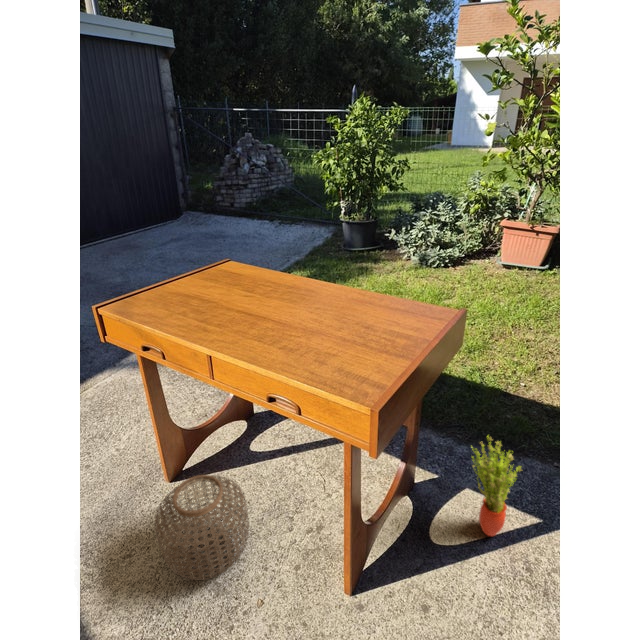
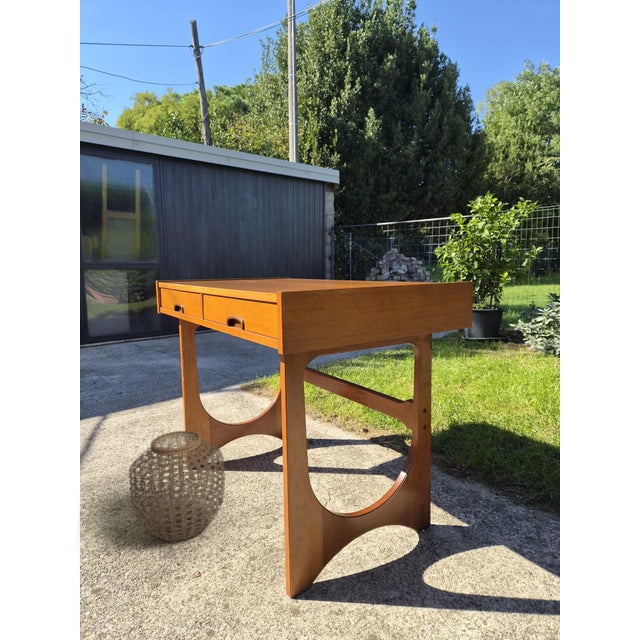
potted plant: present [472,437,521,536] -> none [473,436,538,597]

